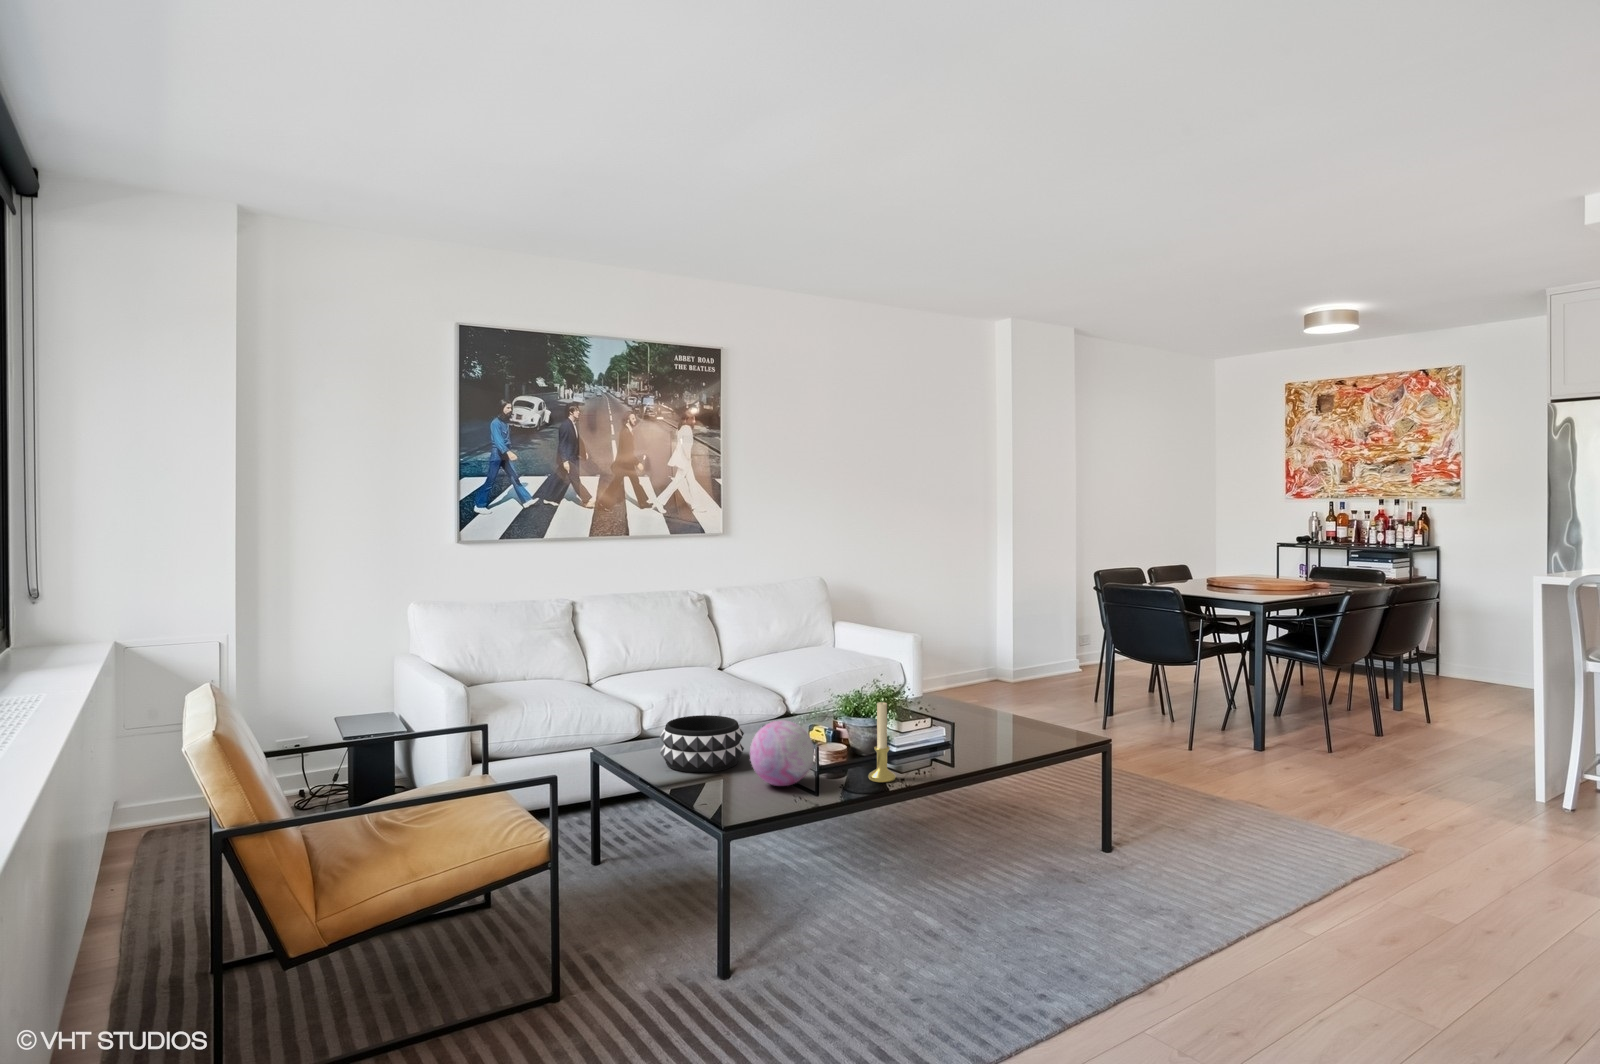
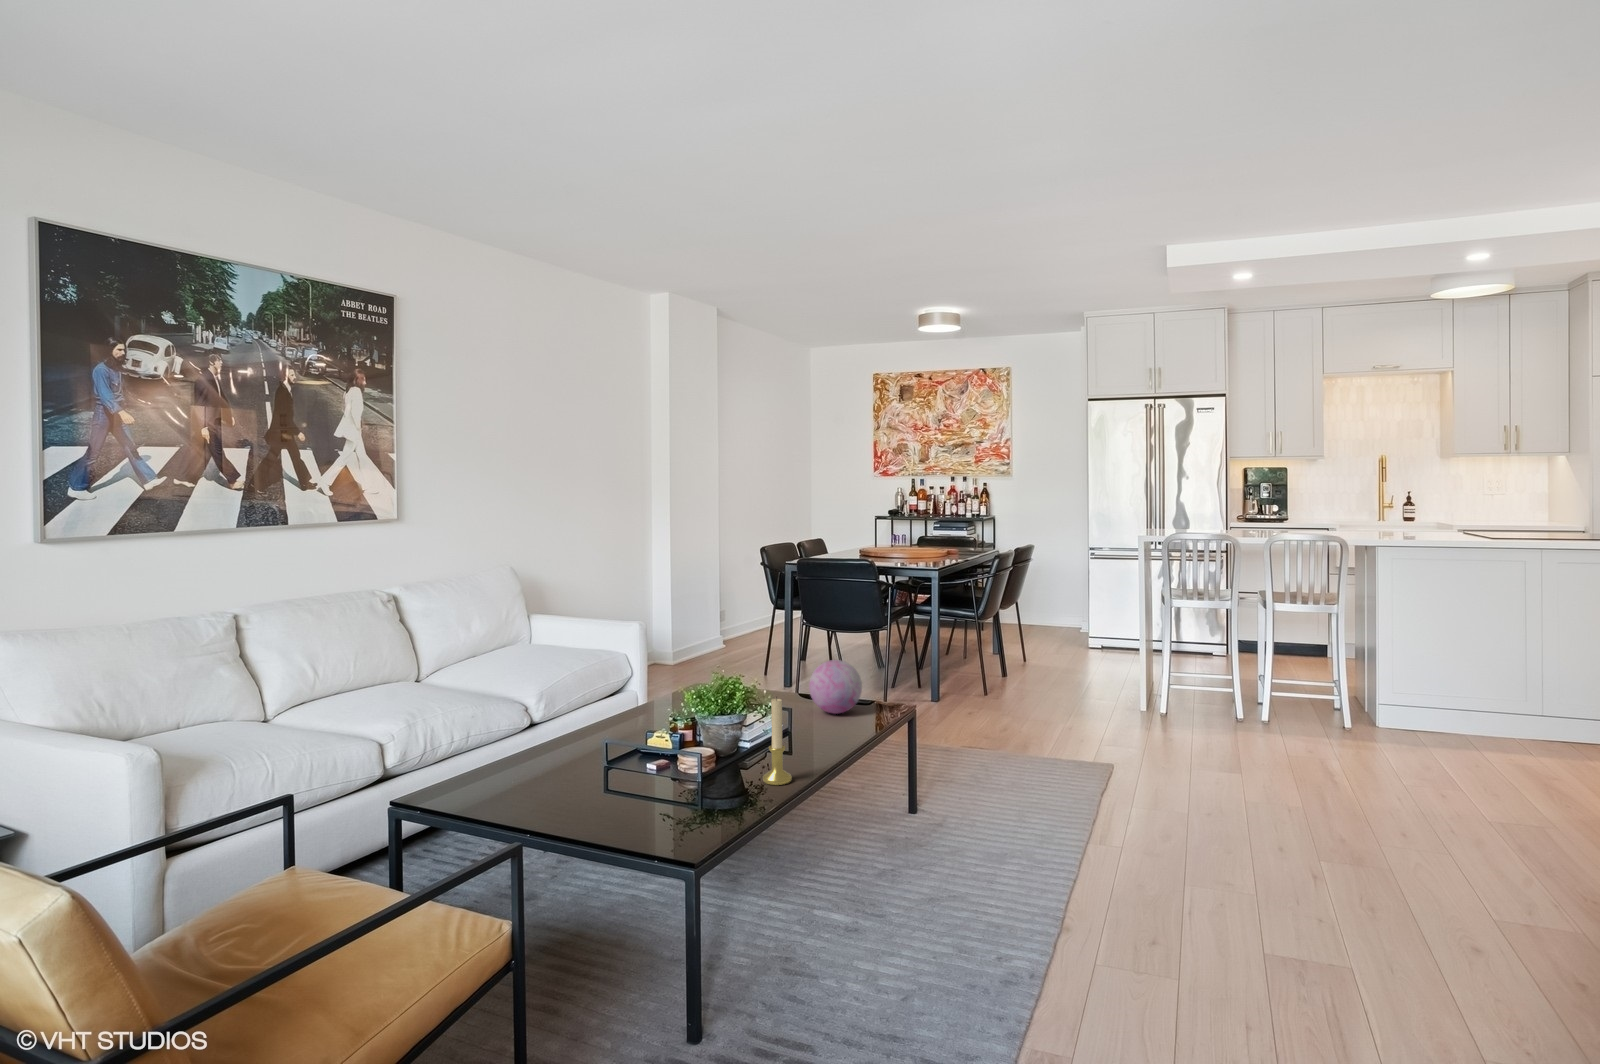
decorative bowl: present [660,715,744,772] -> none [502,738,607,812]
decorative orb: present [750,720,814,786] -> present [809,660,862,714]

